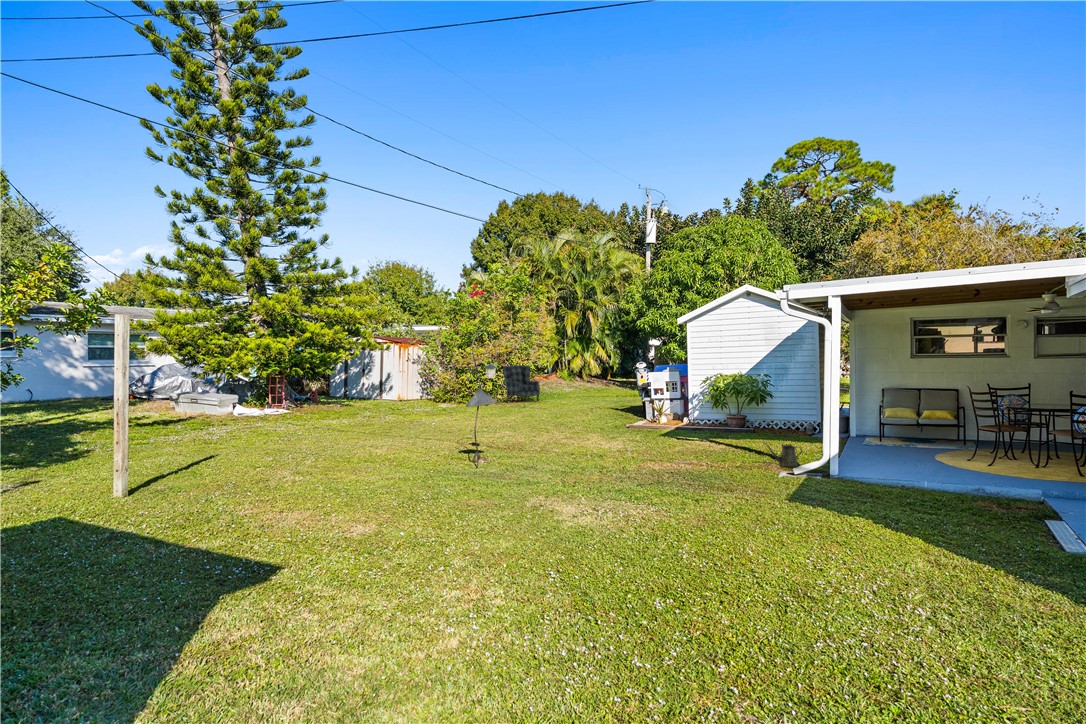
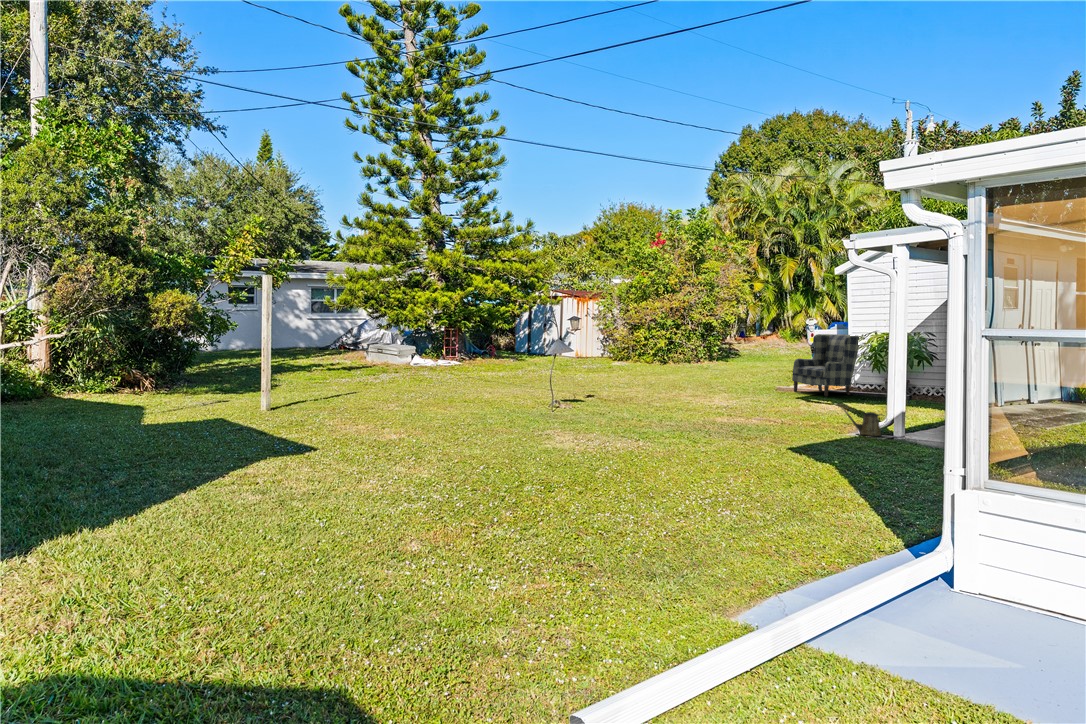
chair: present [503,365,540,402] -> present [792,334,859,396]

